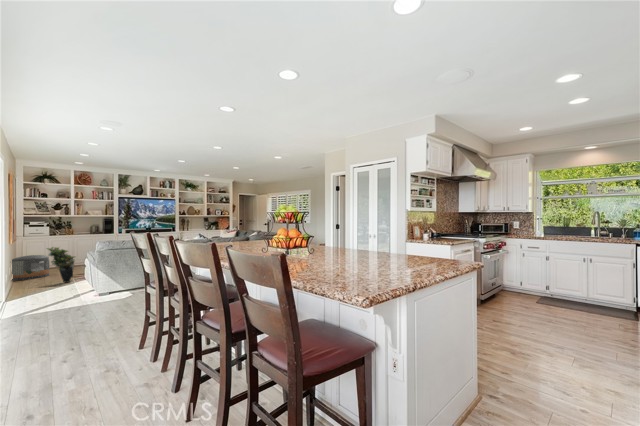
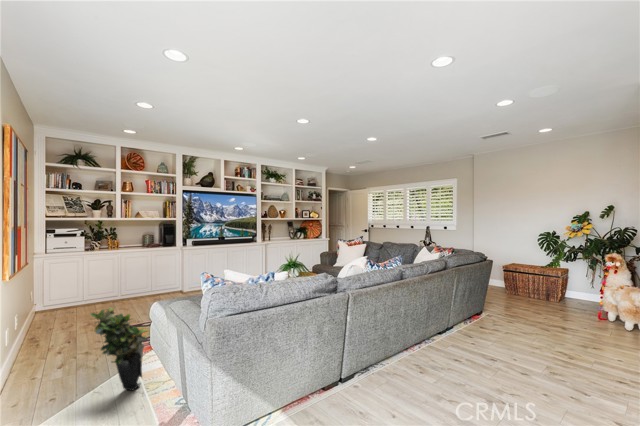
pouf: present [12,255,49,280] -> none [22,301,89,357]

